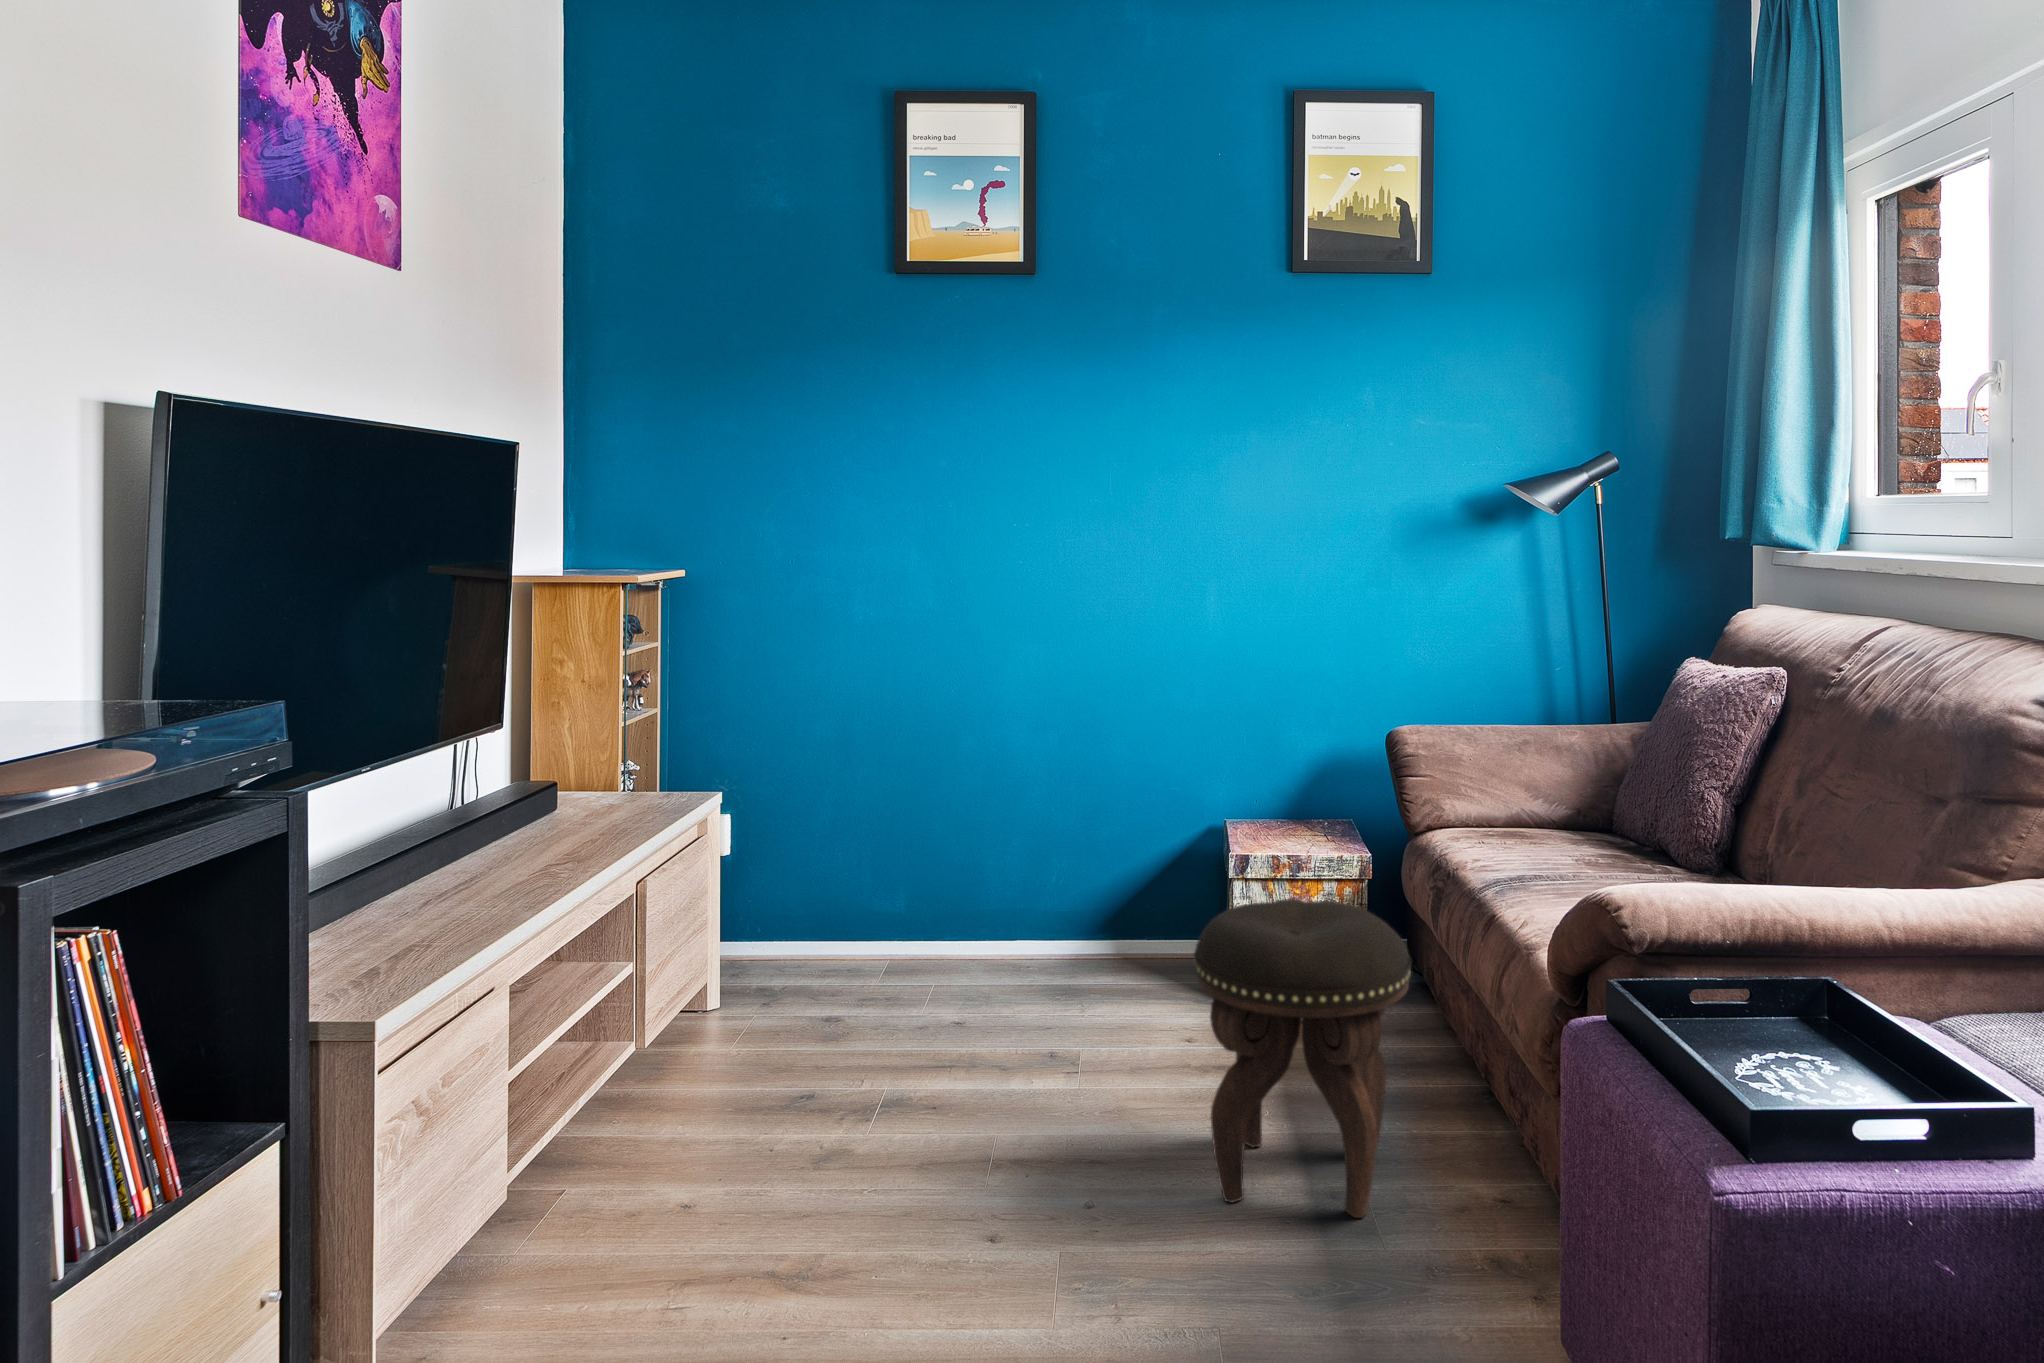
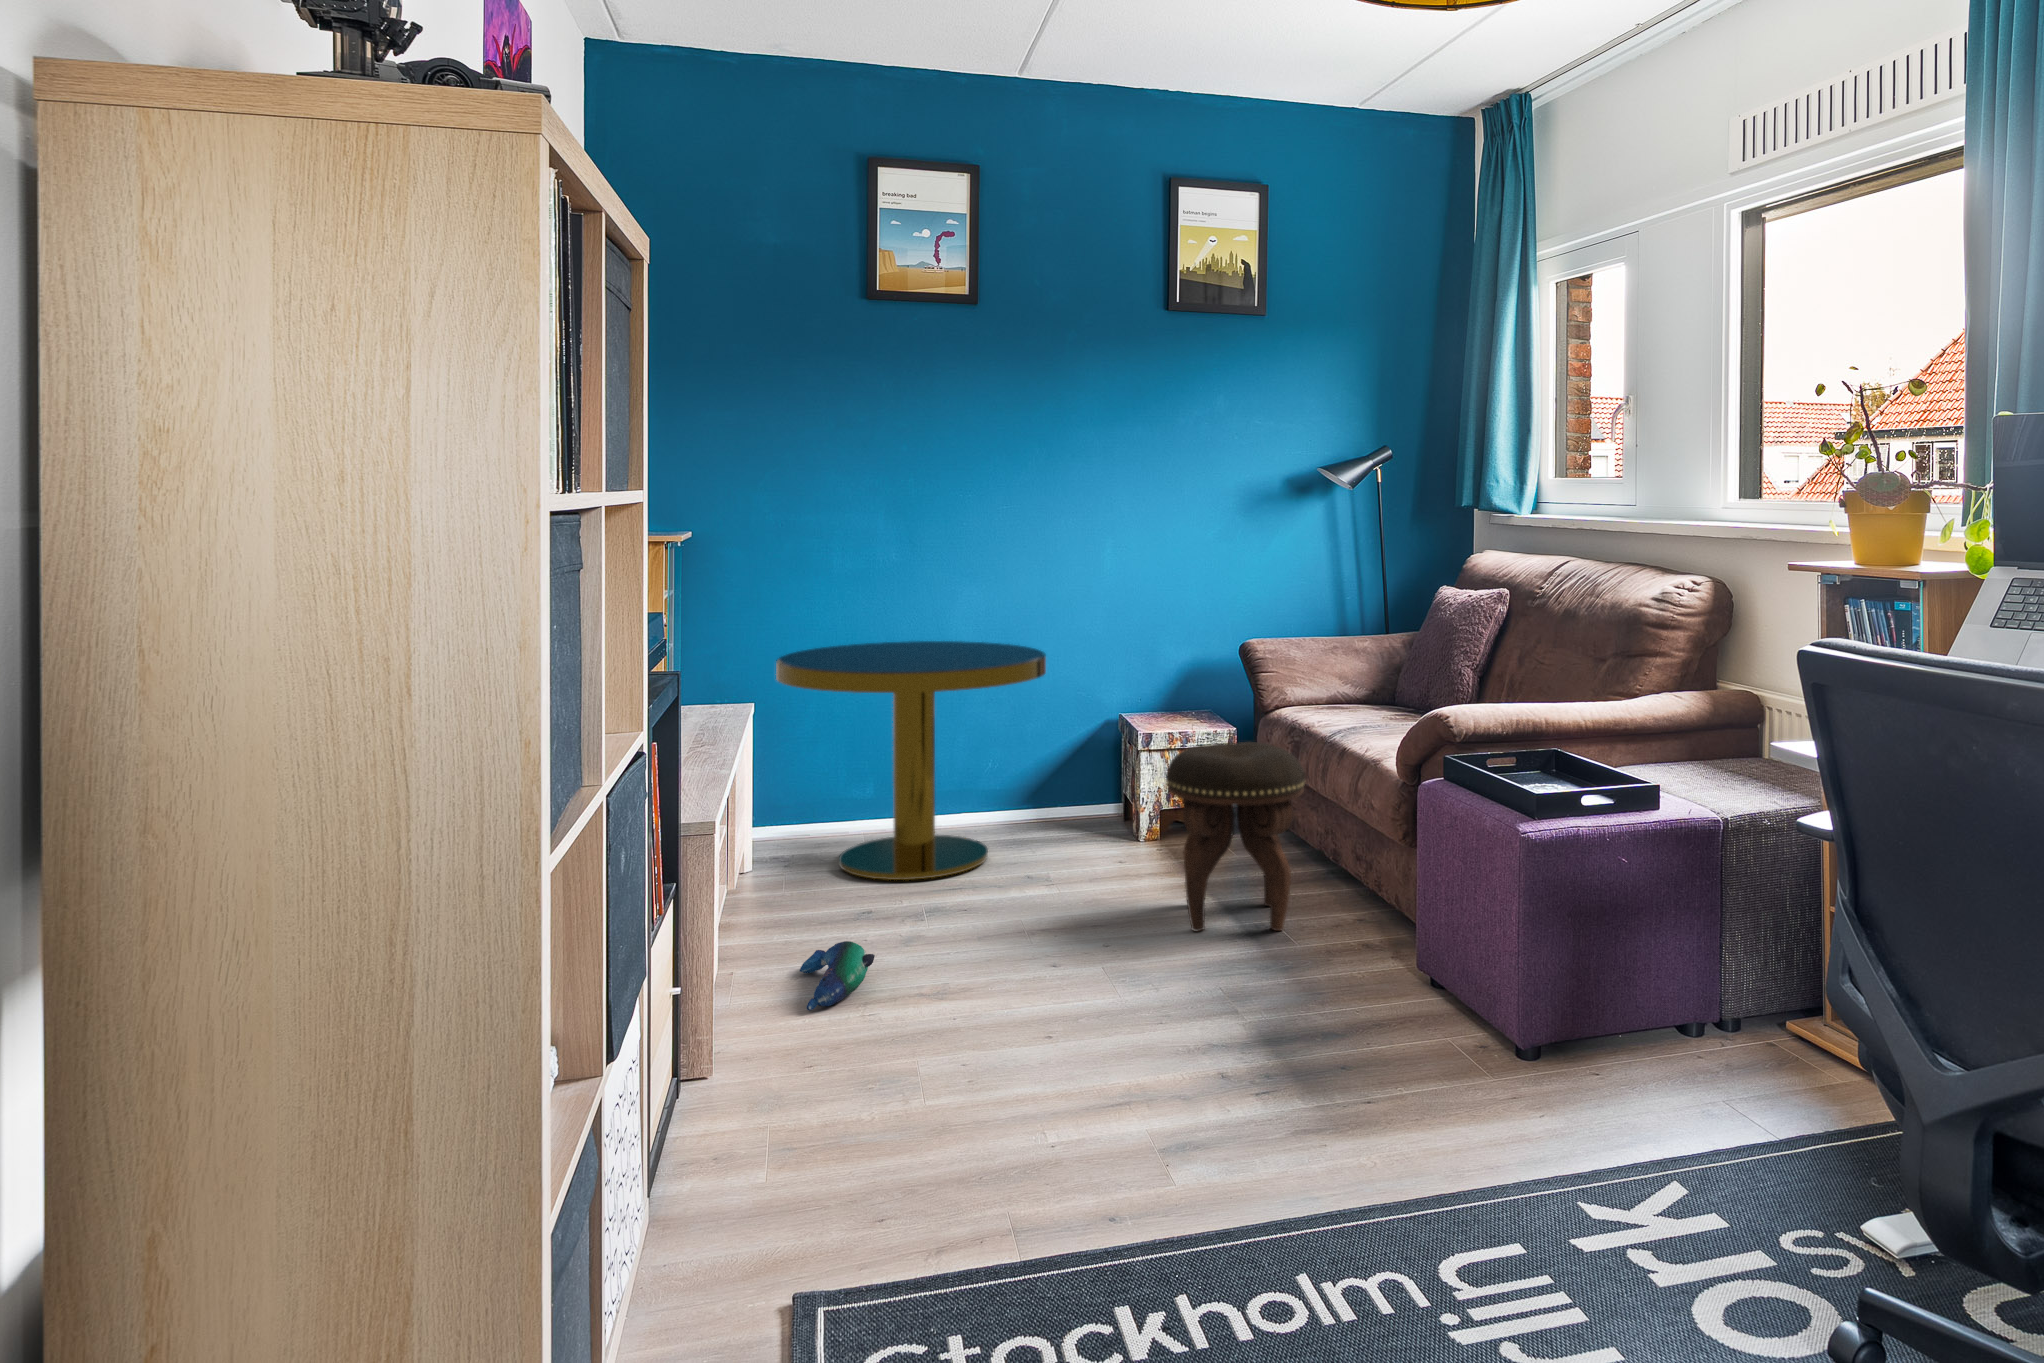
side table: none [737,714,1093,1048] -> present [776,641,1046,880]
plush toy: none [582,1180,709,1301] -> present [800,941,875,1011]

